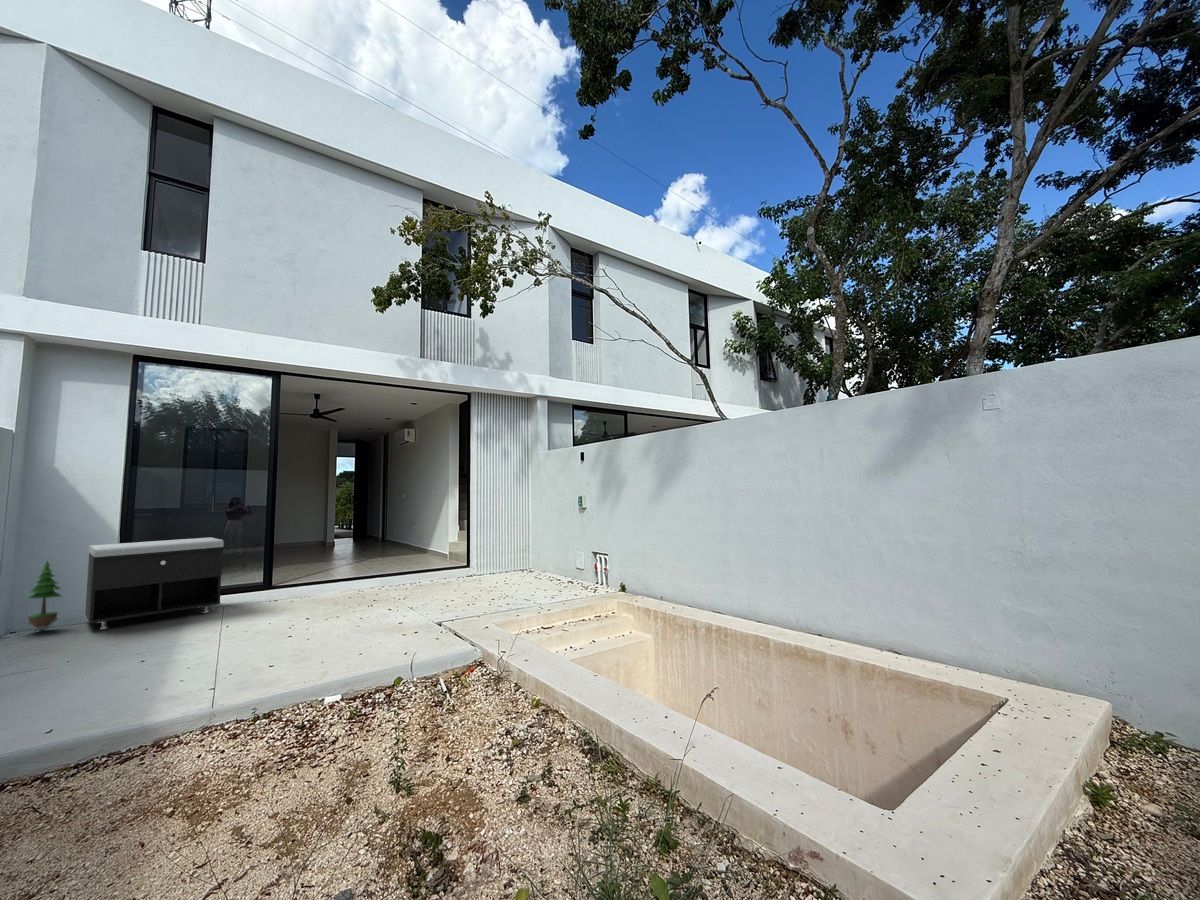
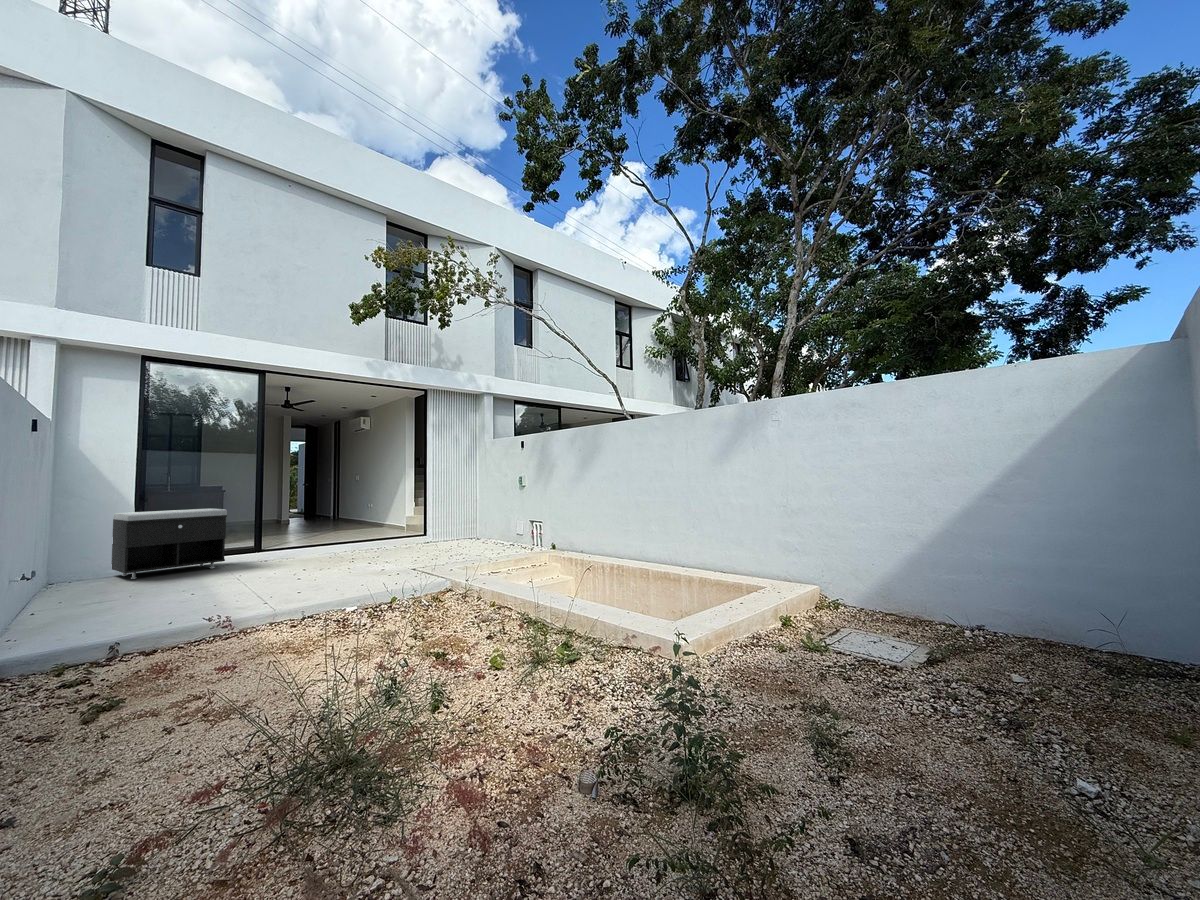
potted tree: present [27,561,61,631] -> none [68,524,97,581]

